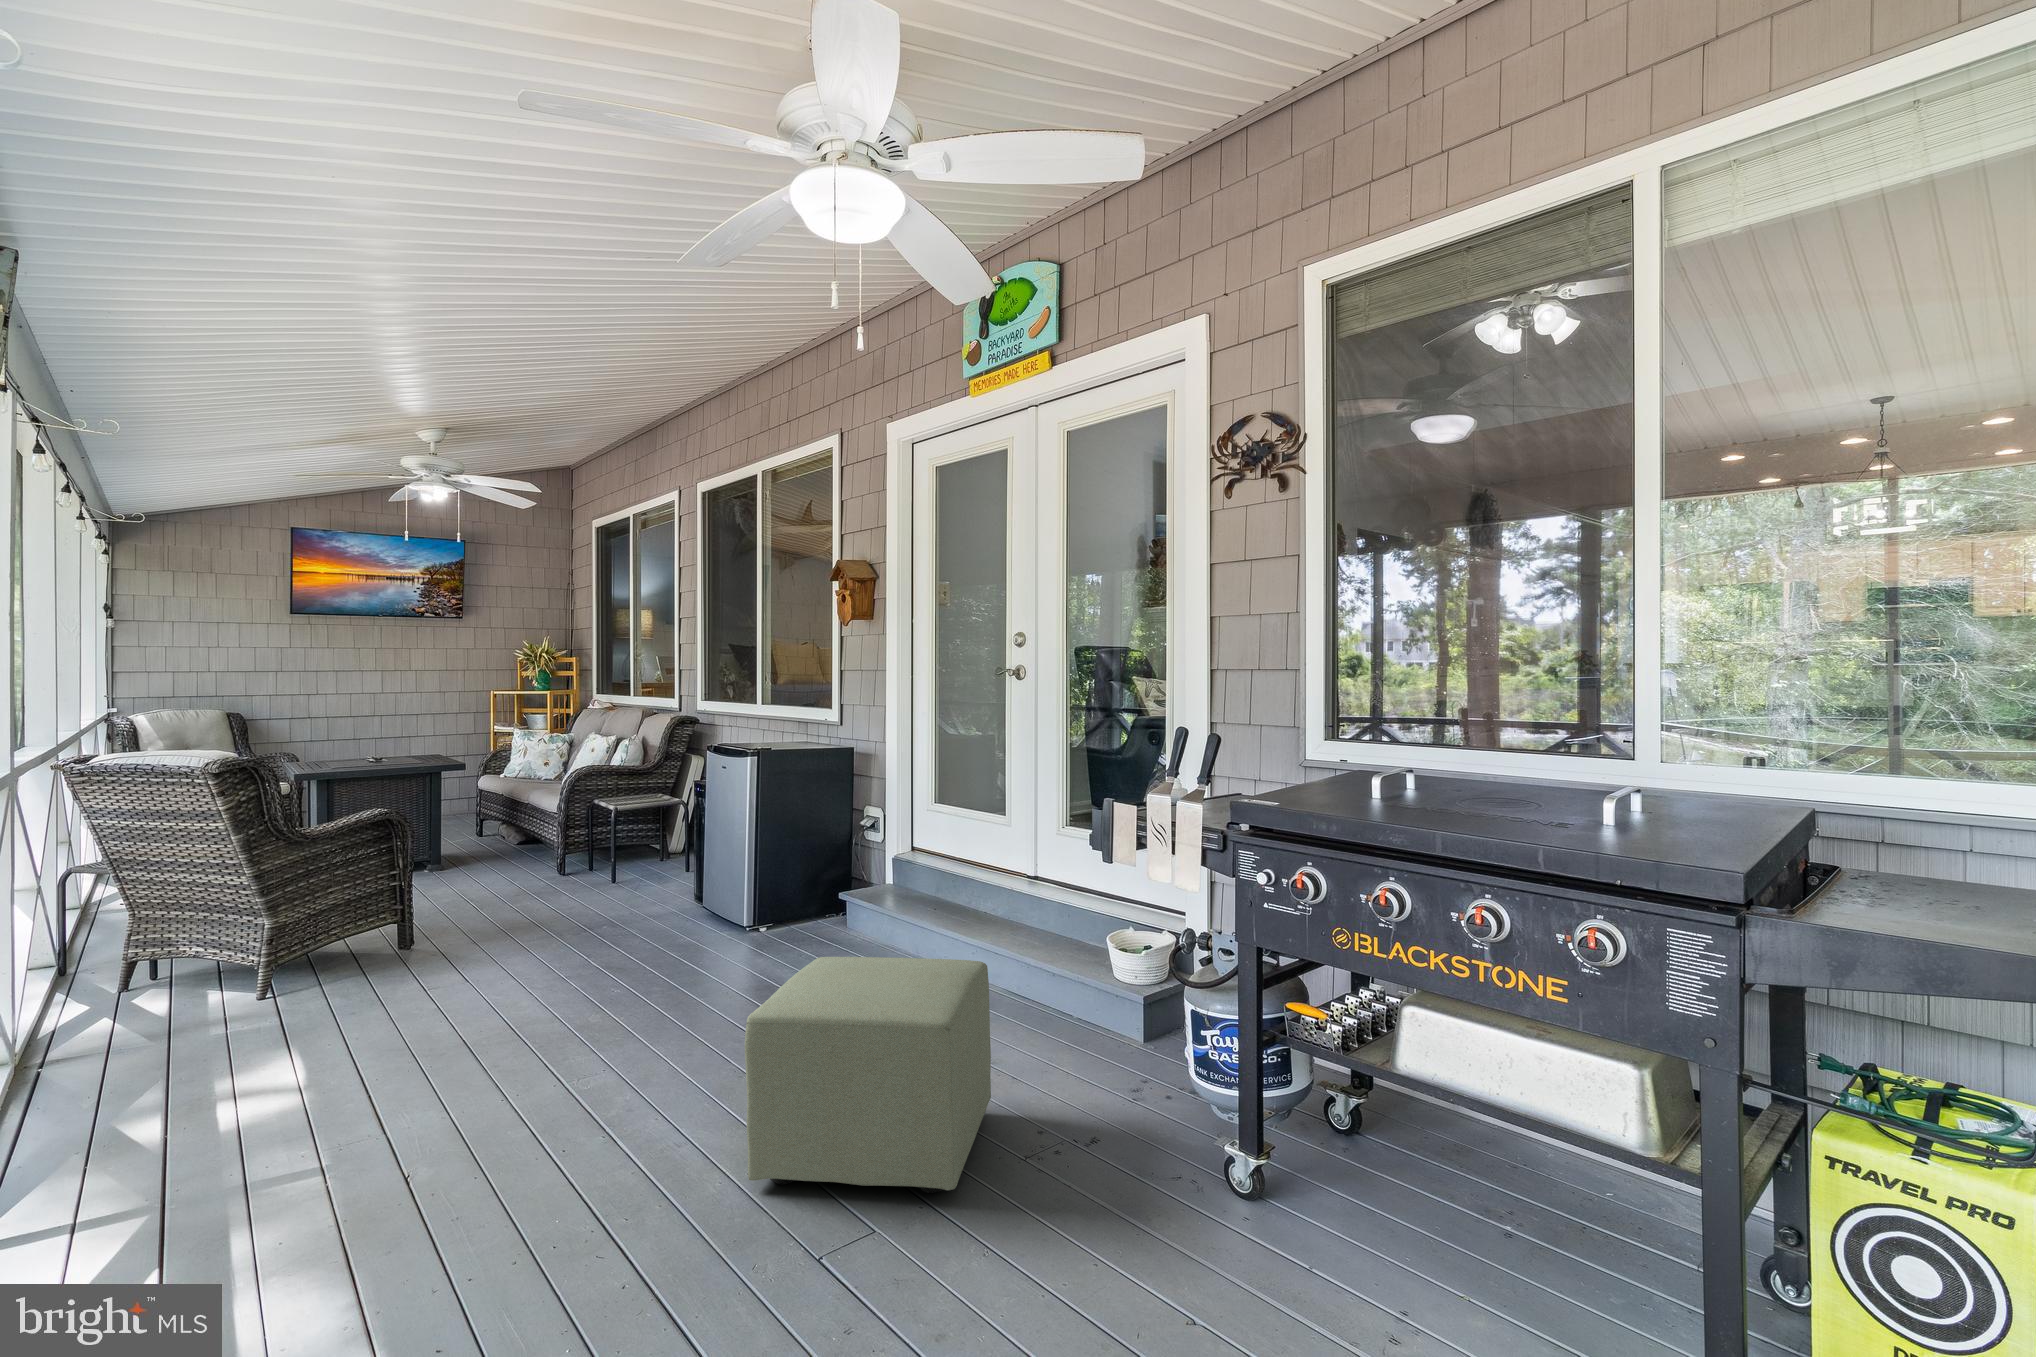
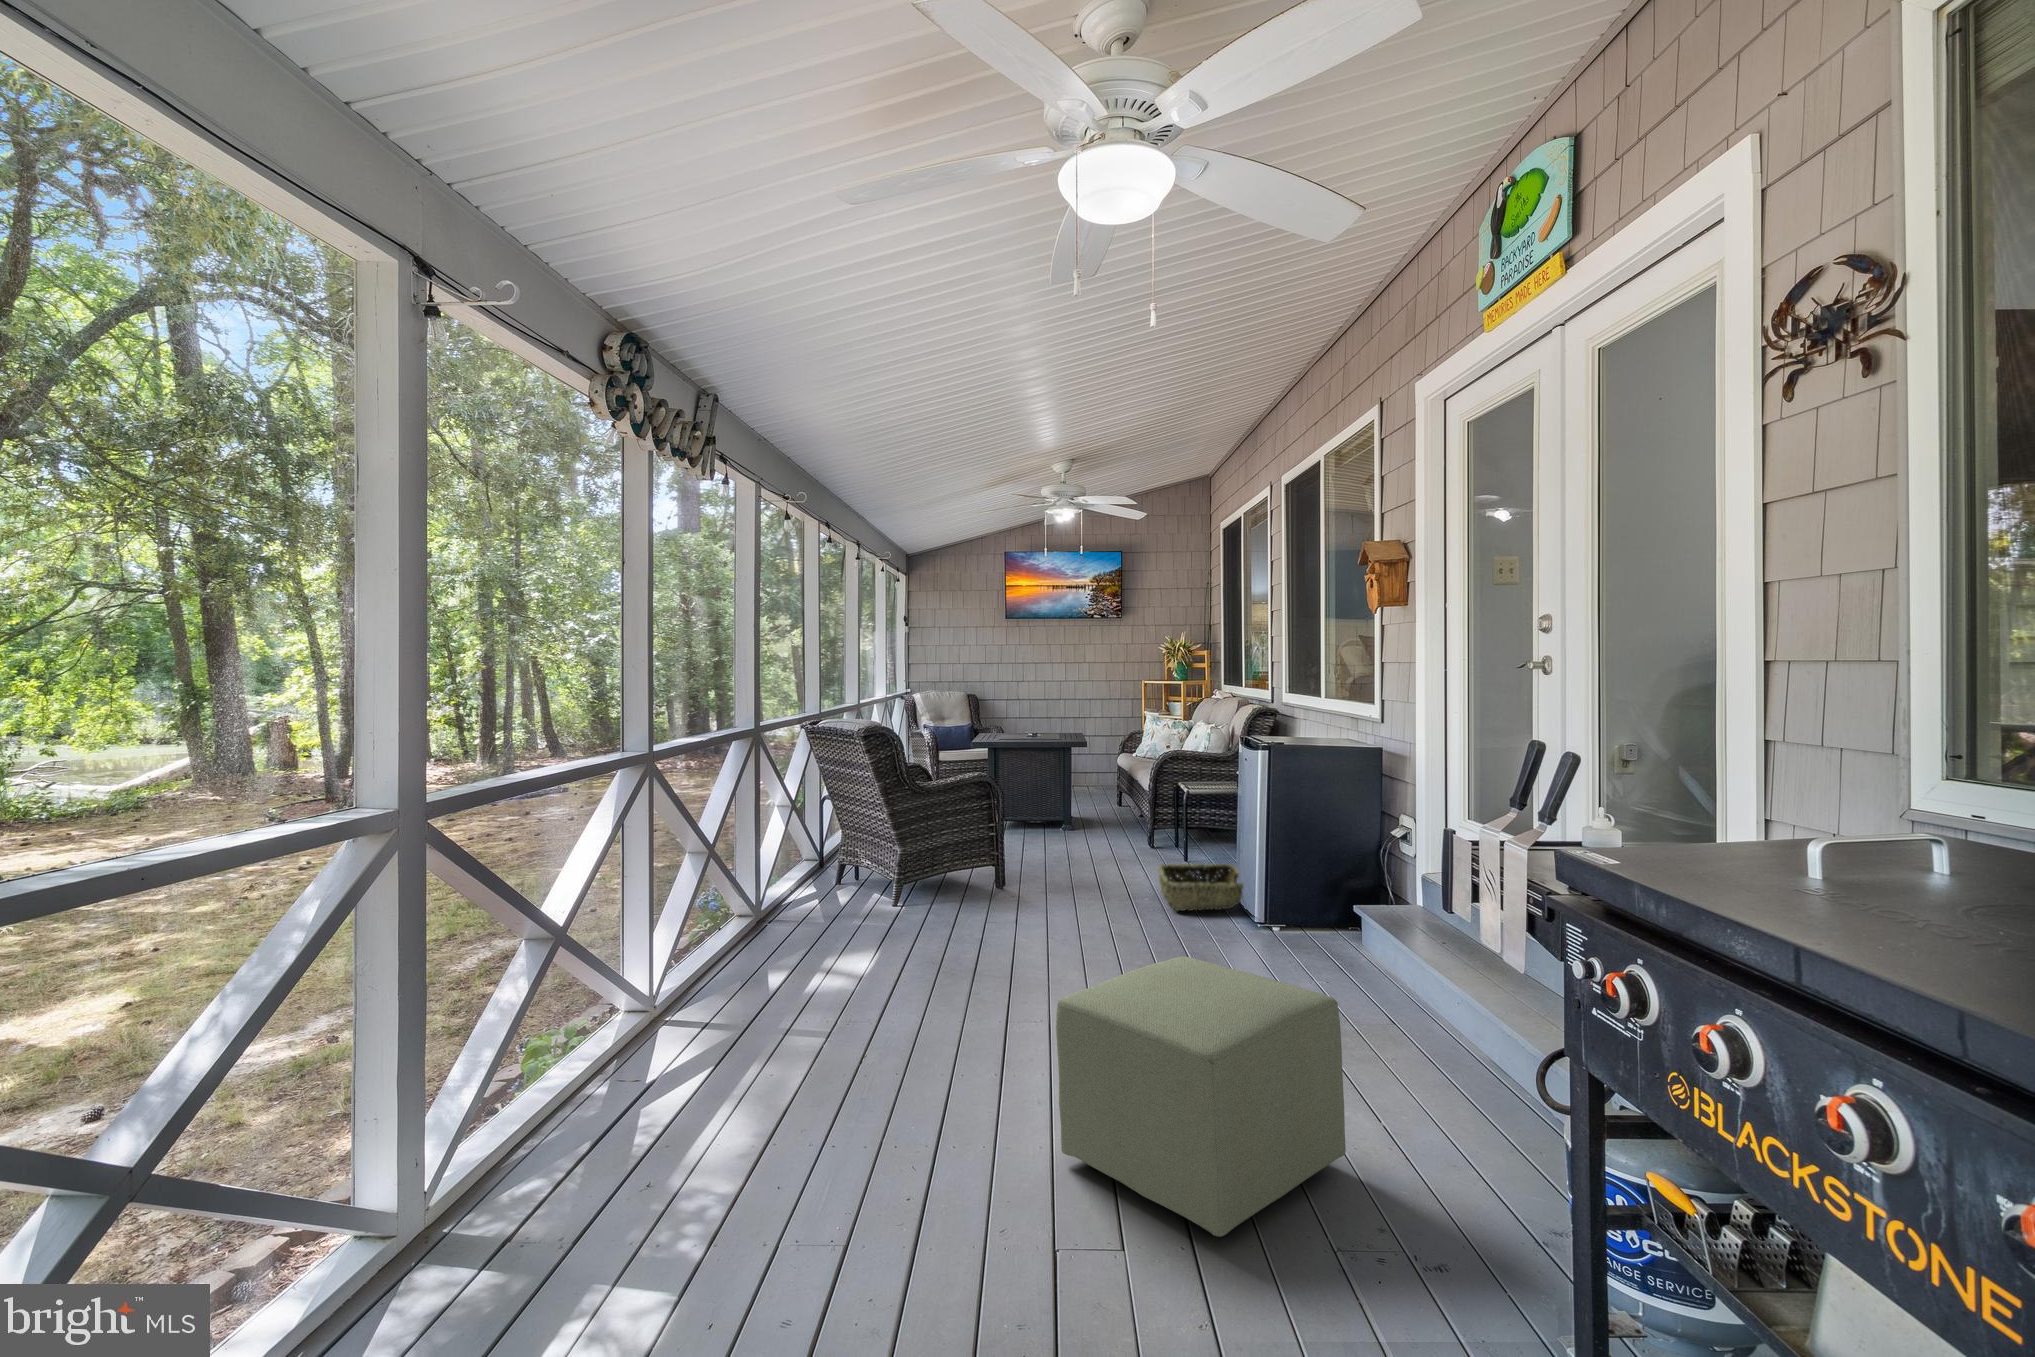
woven basket: none [625,885,728,942] -> present [1158,864,1243,911]

